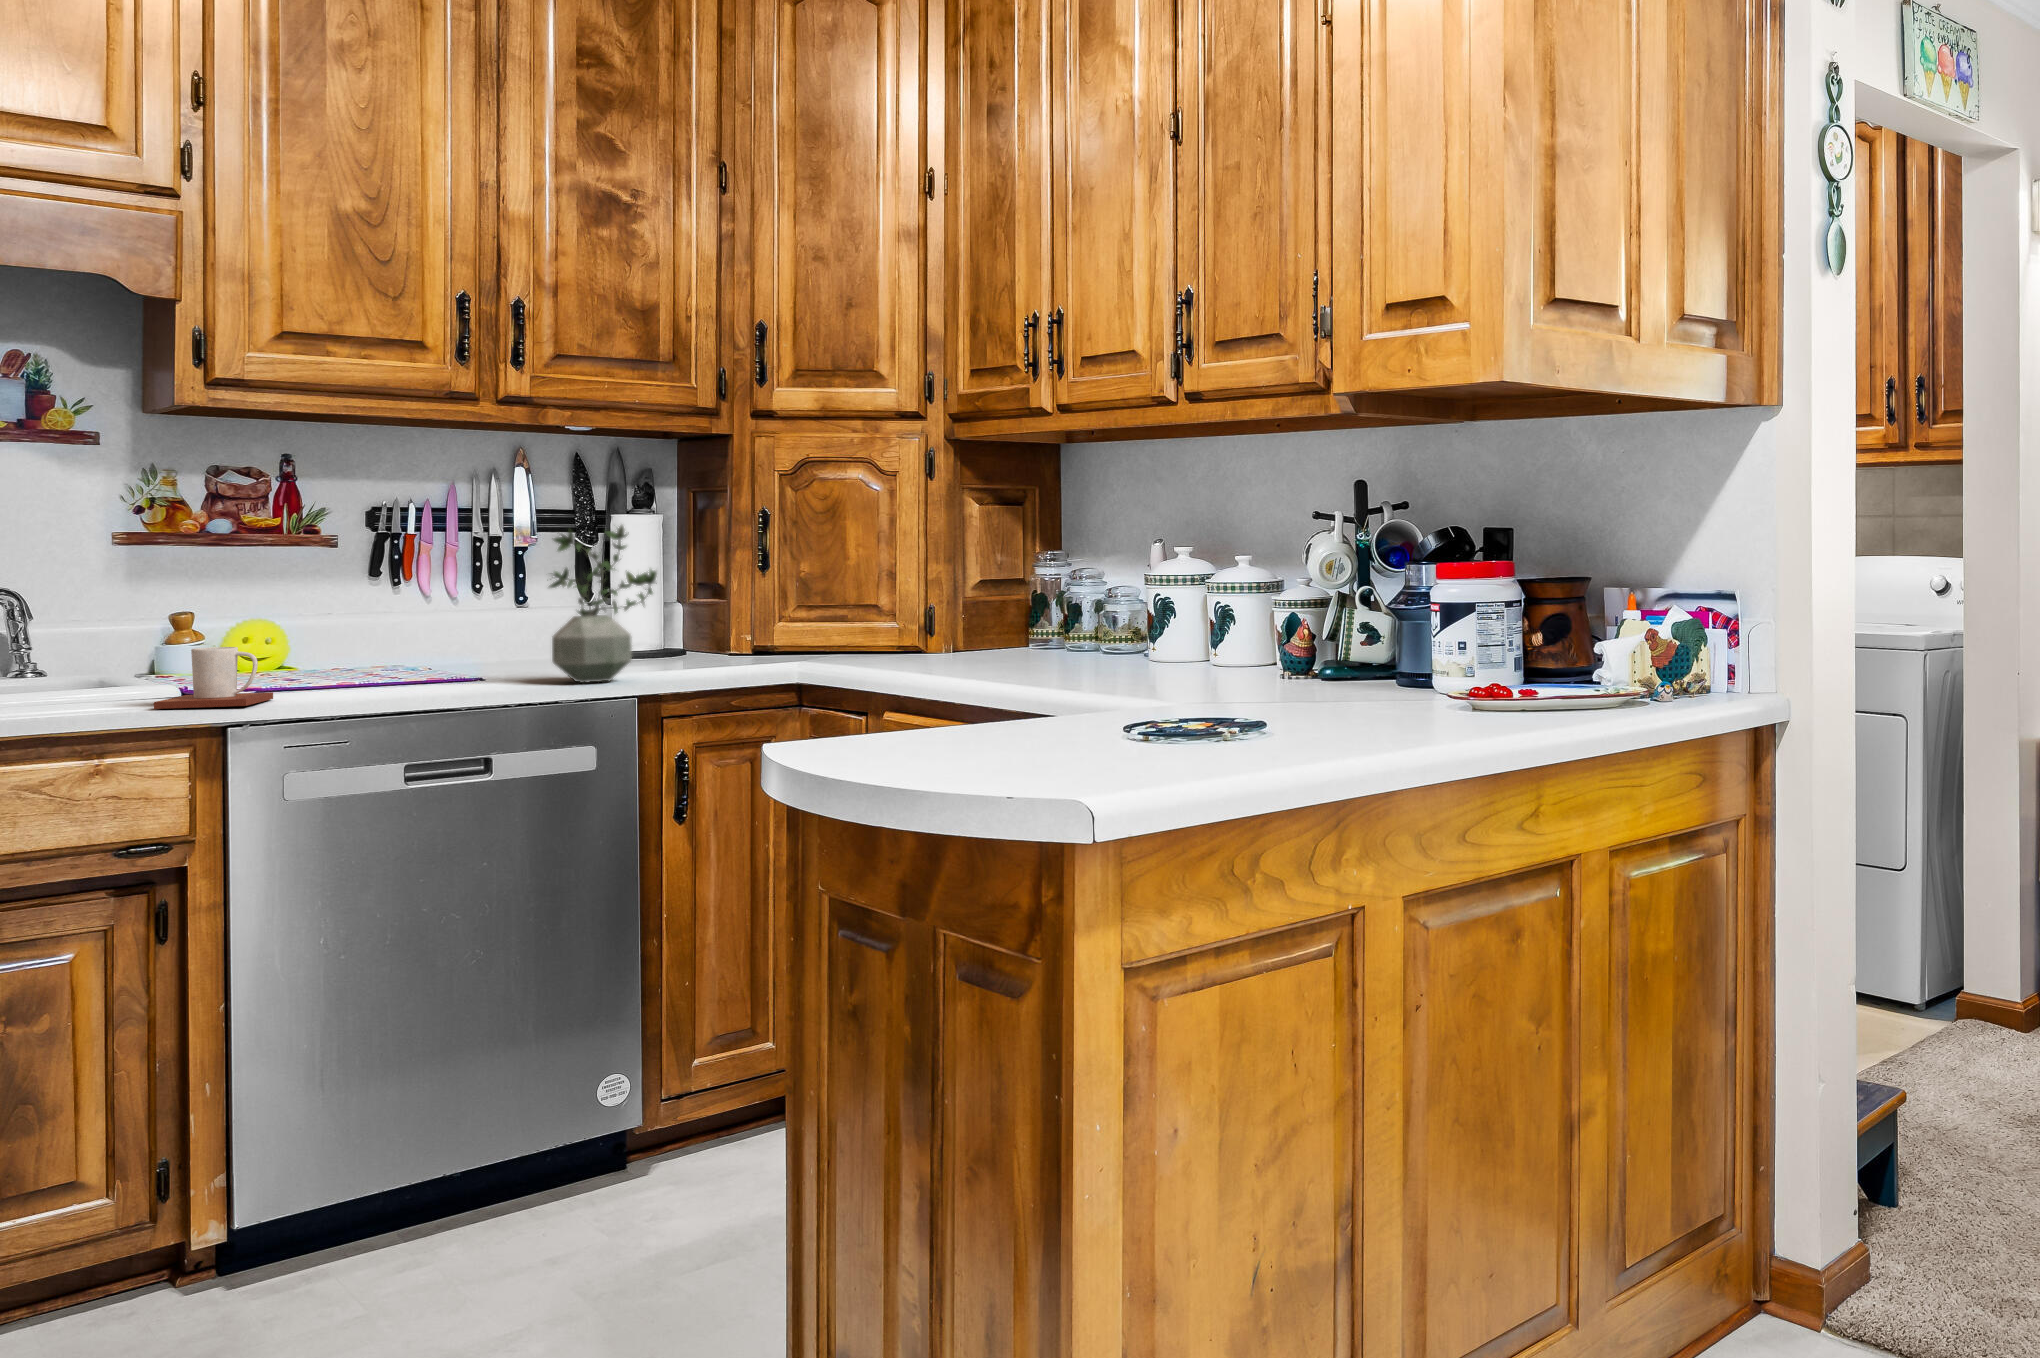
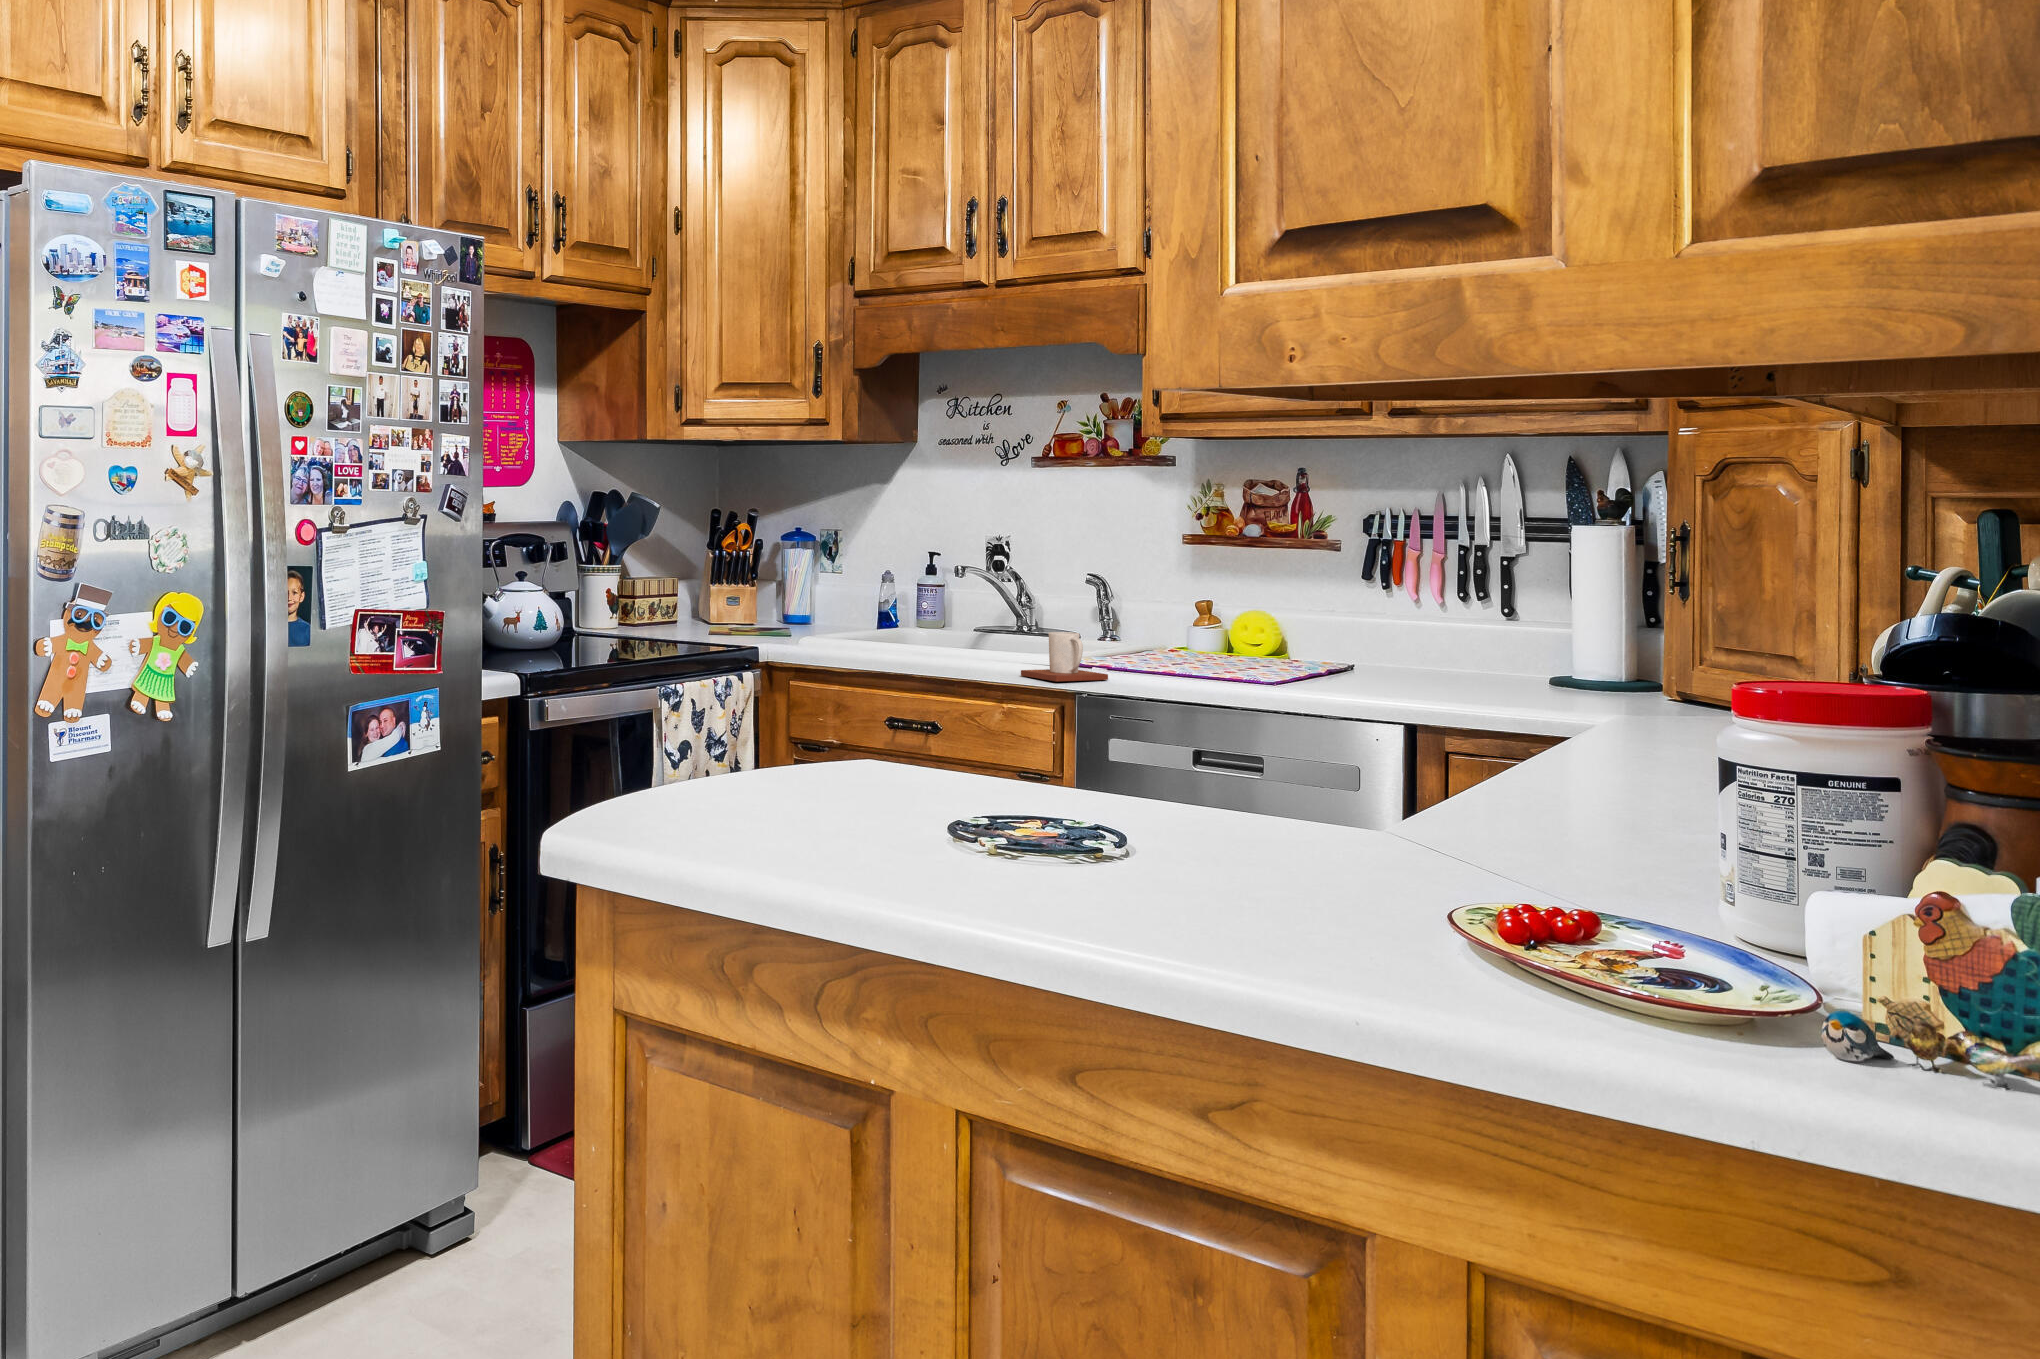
potted plant: present [549,525,657,683] -> none [1324,534,1452,706]

